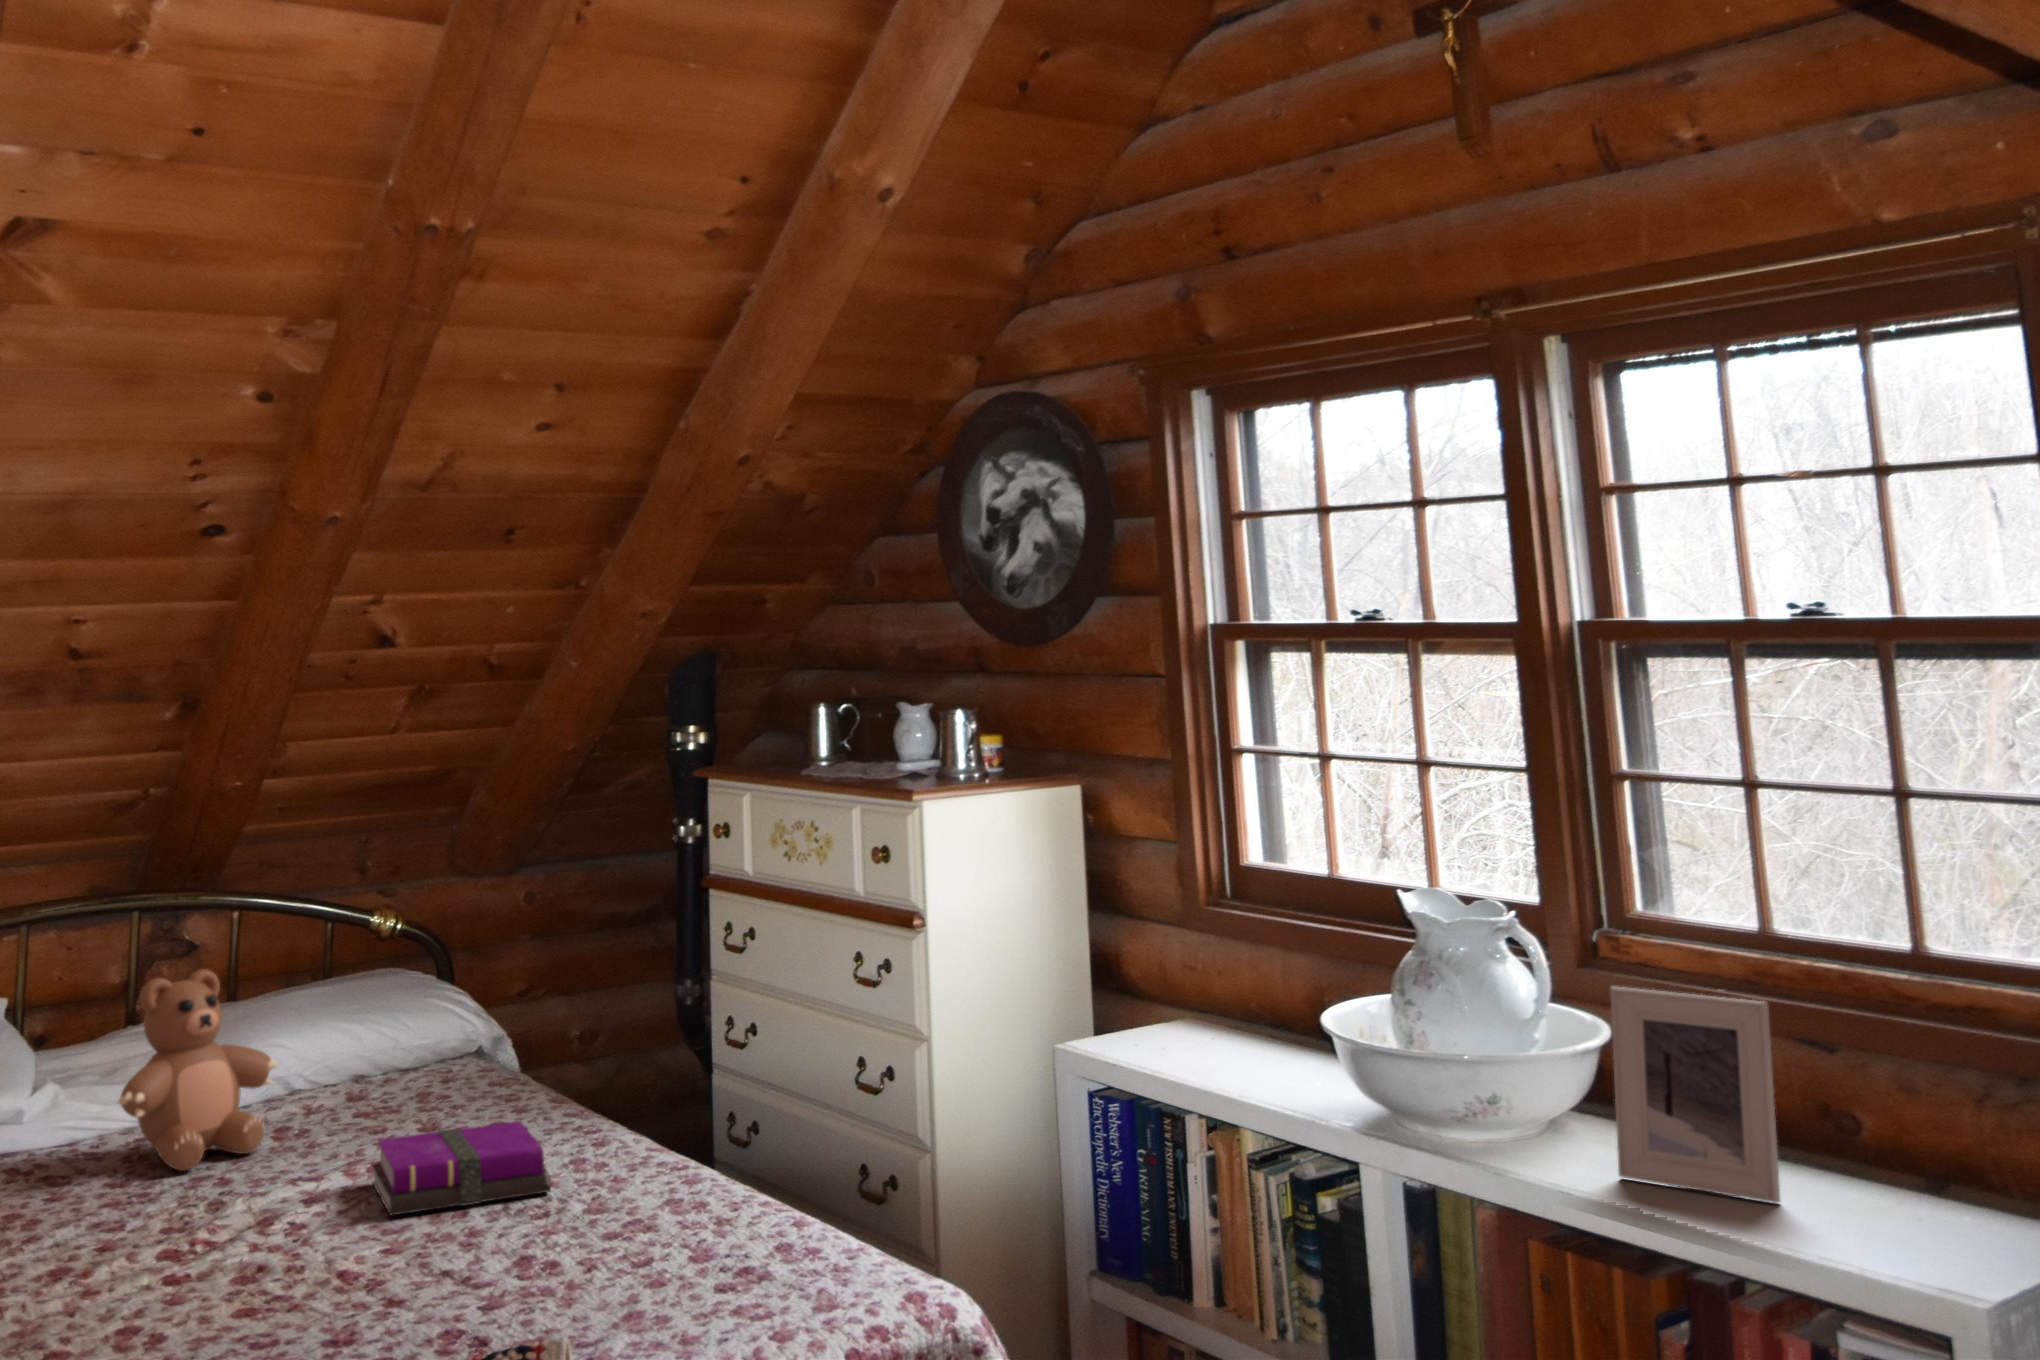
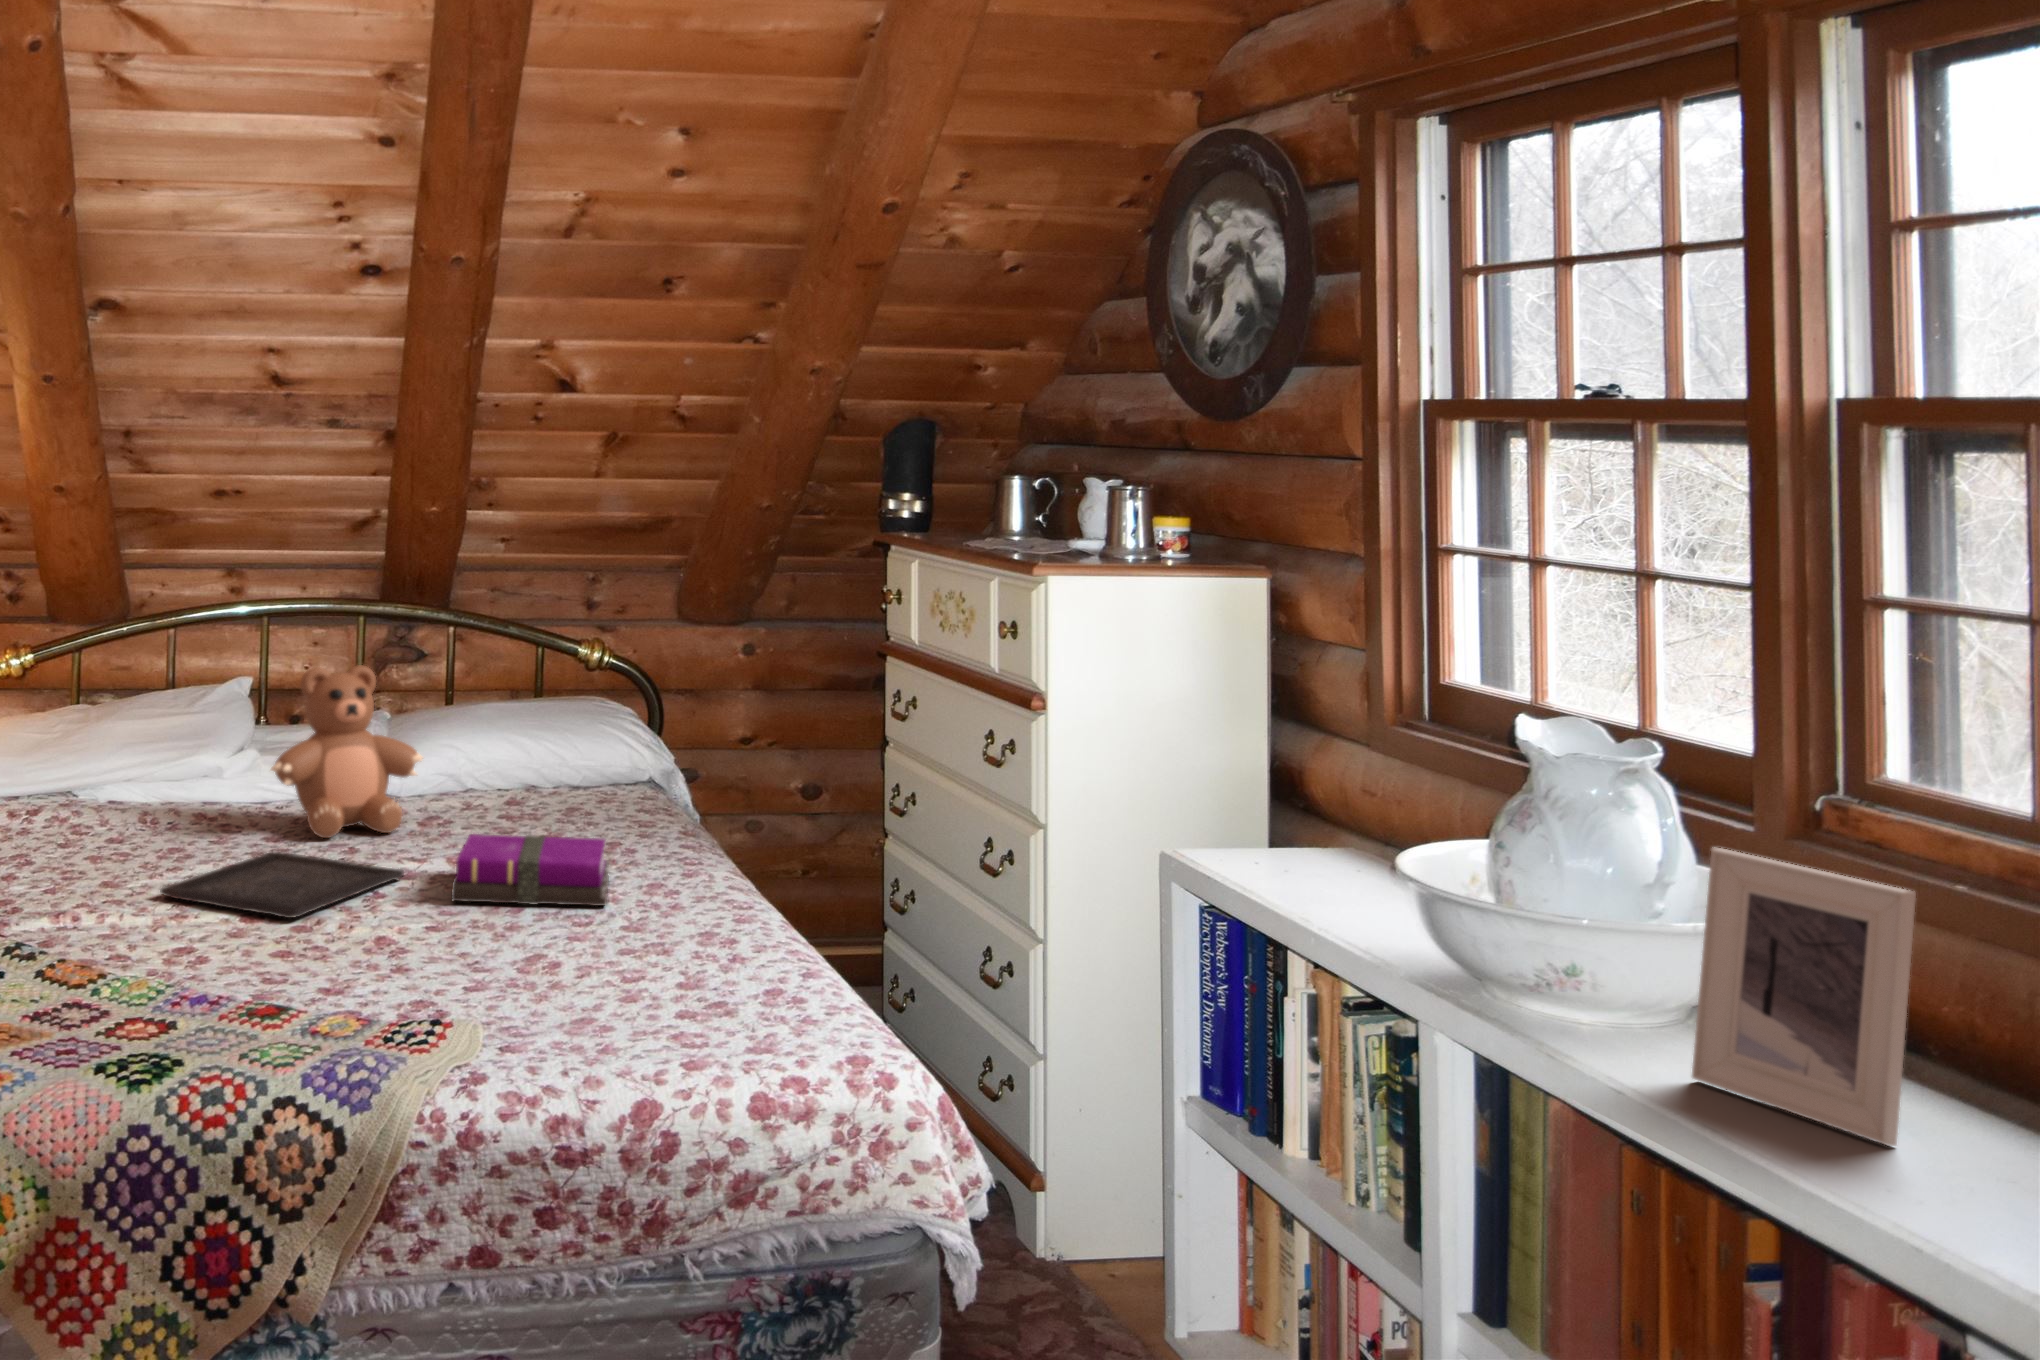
tray: none [56,1191,315,1270] -> present [160,852,404,918]

